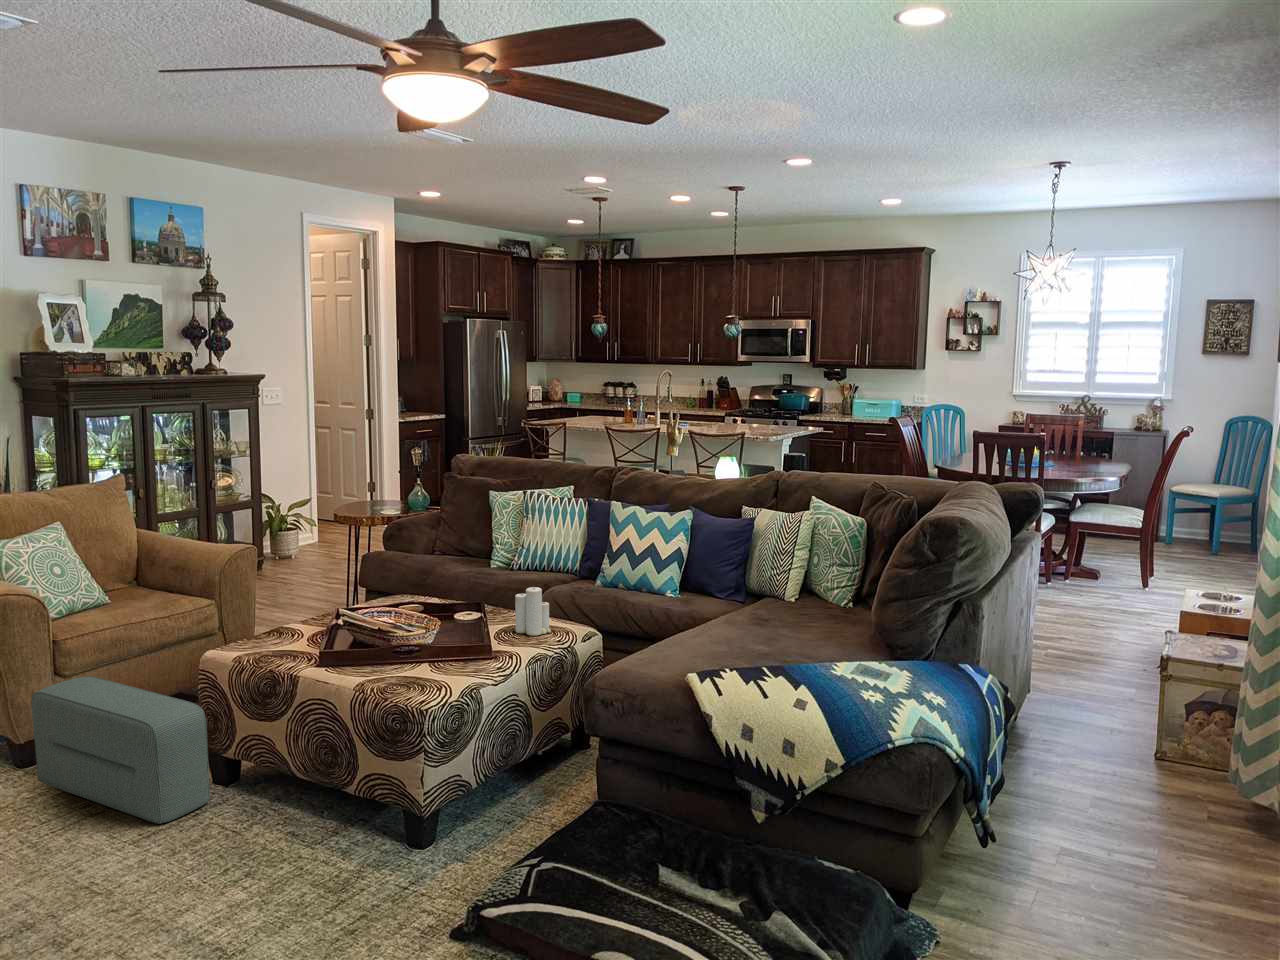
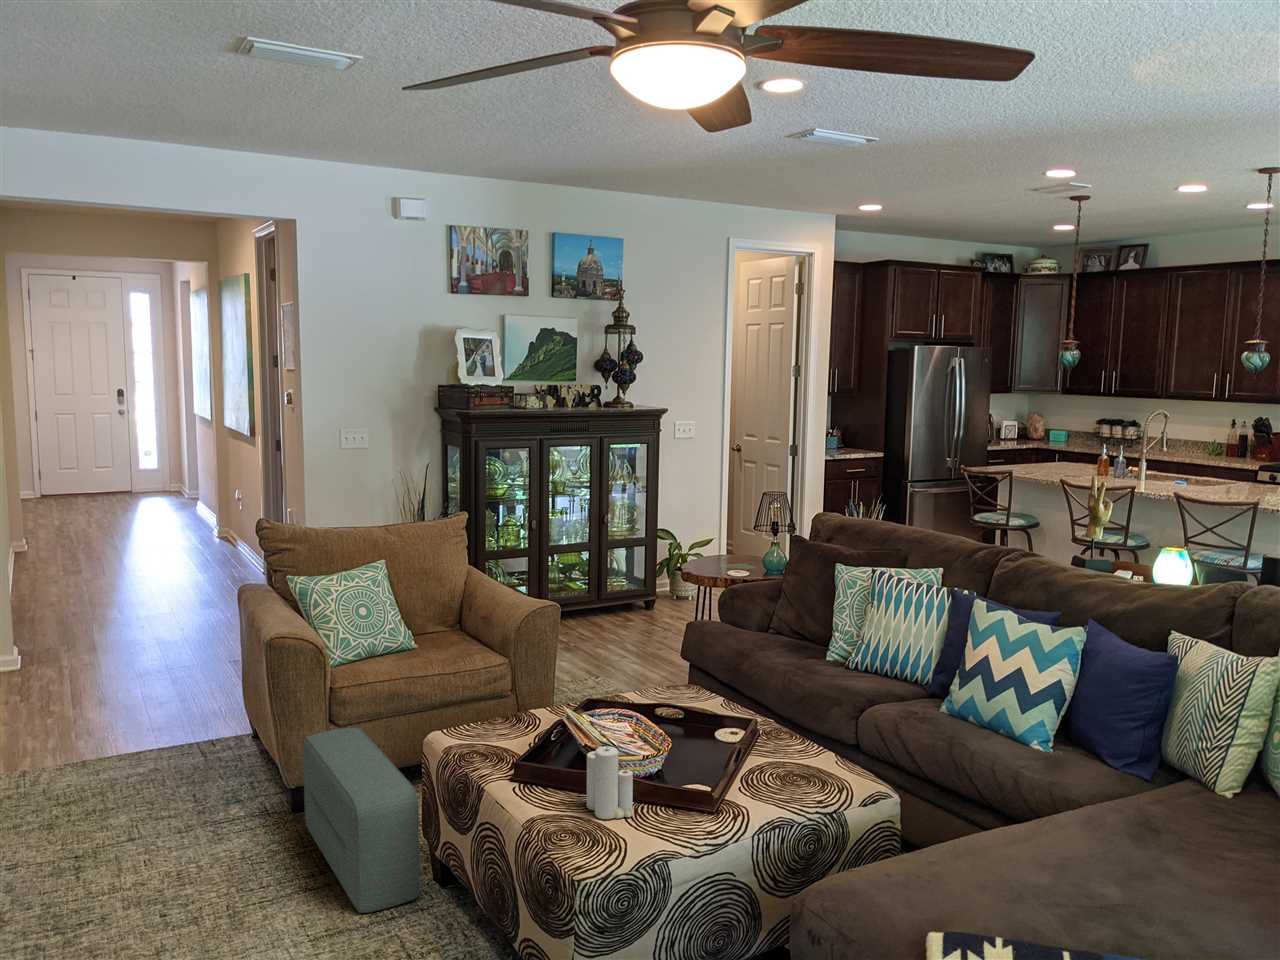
candle: present [515,587,551,636] -> present [587,746,633,819]

